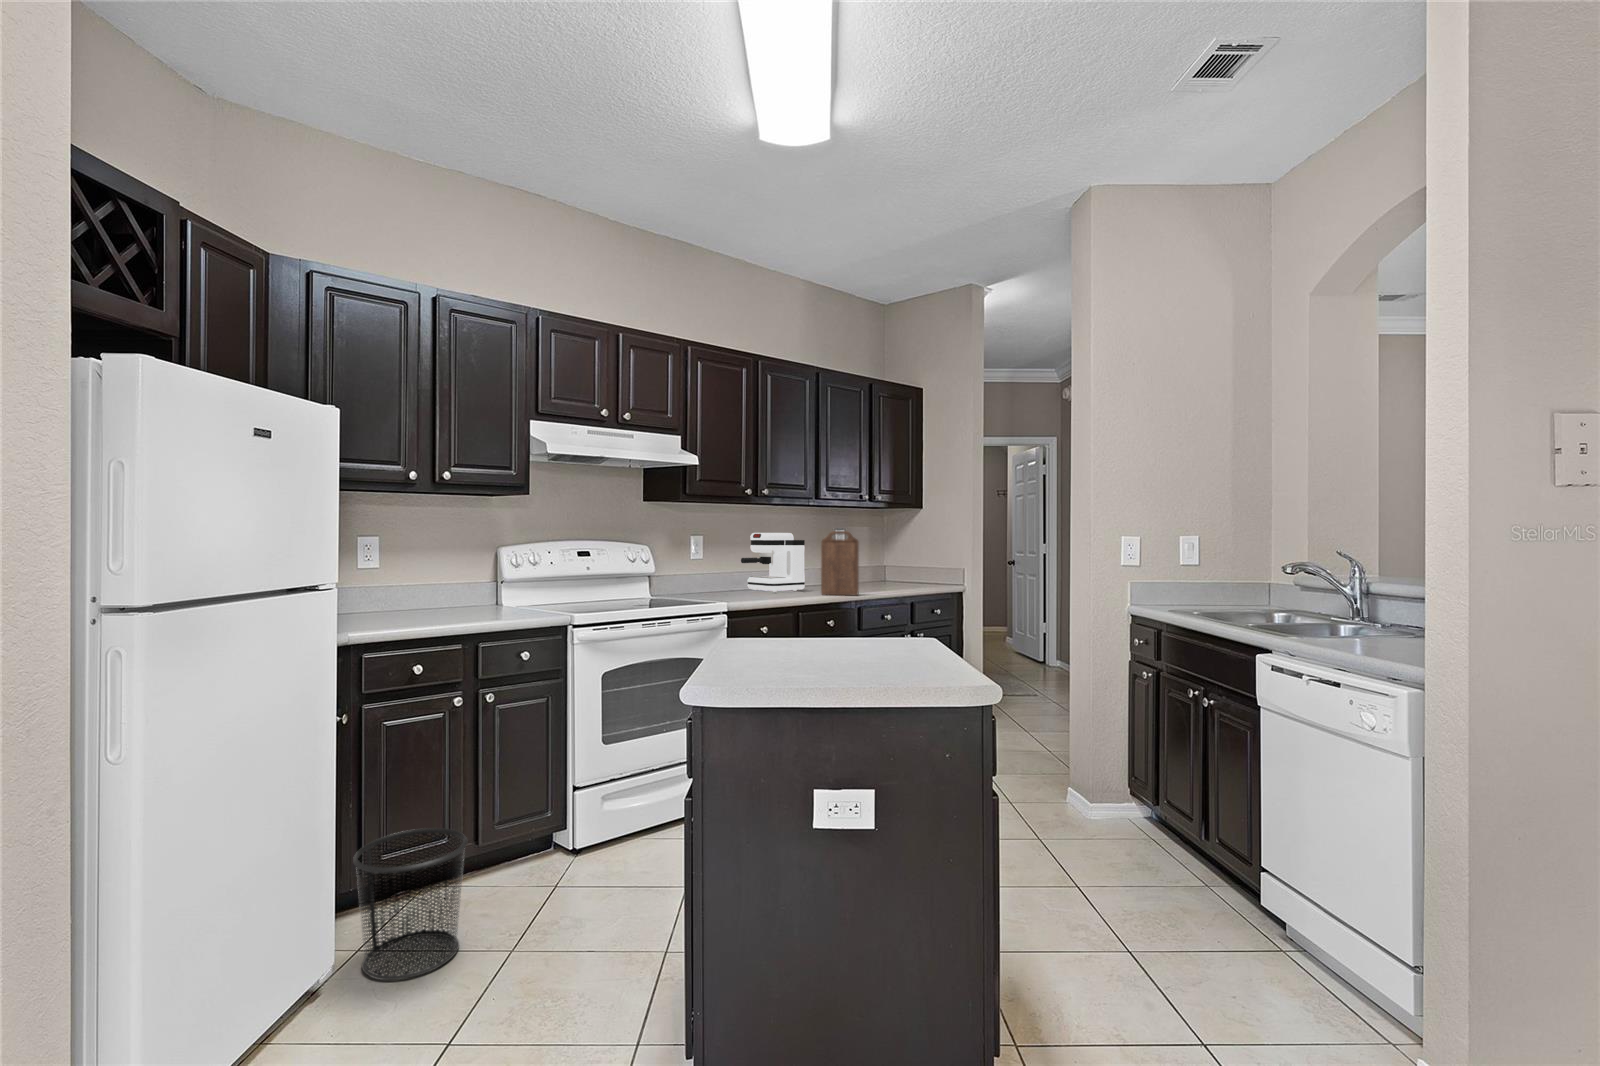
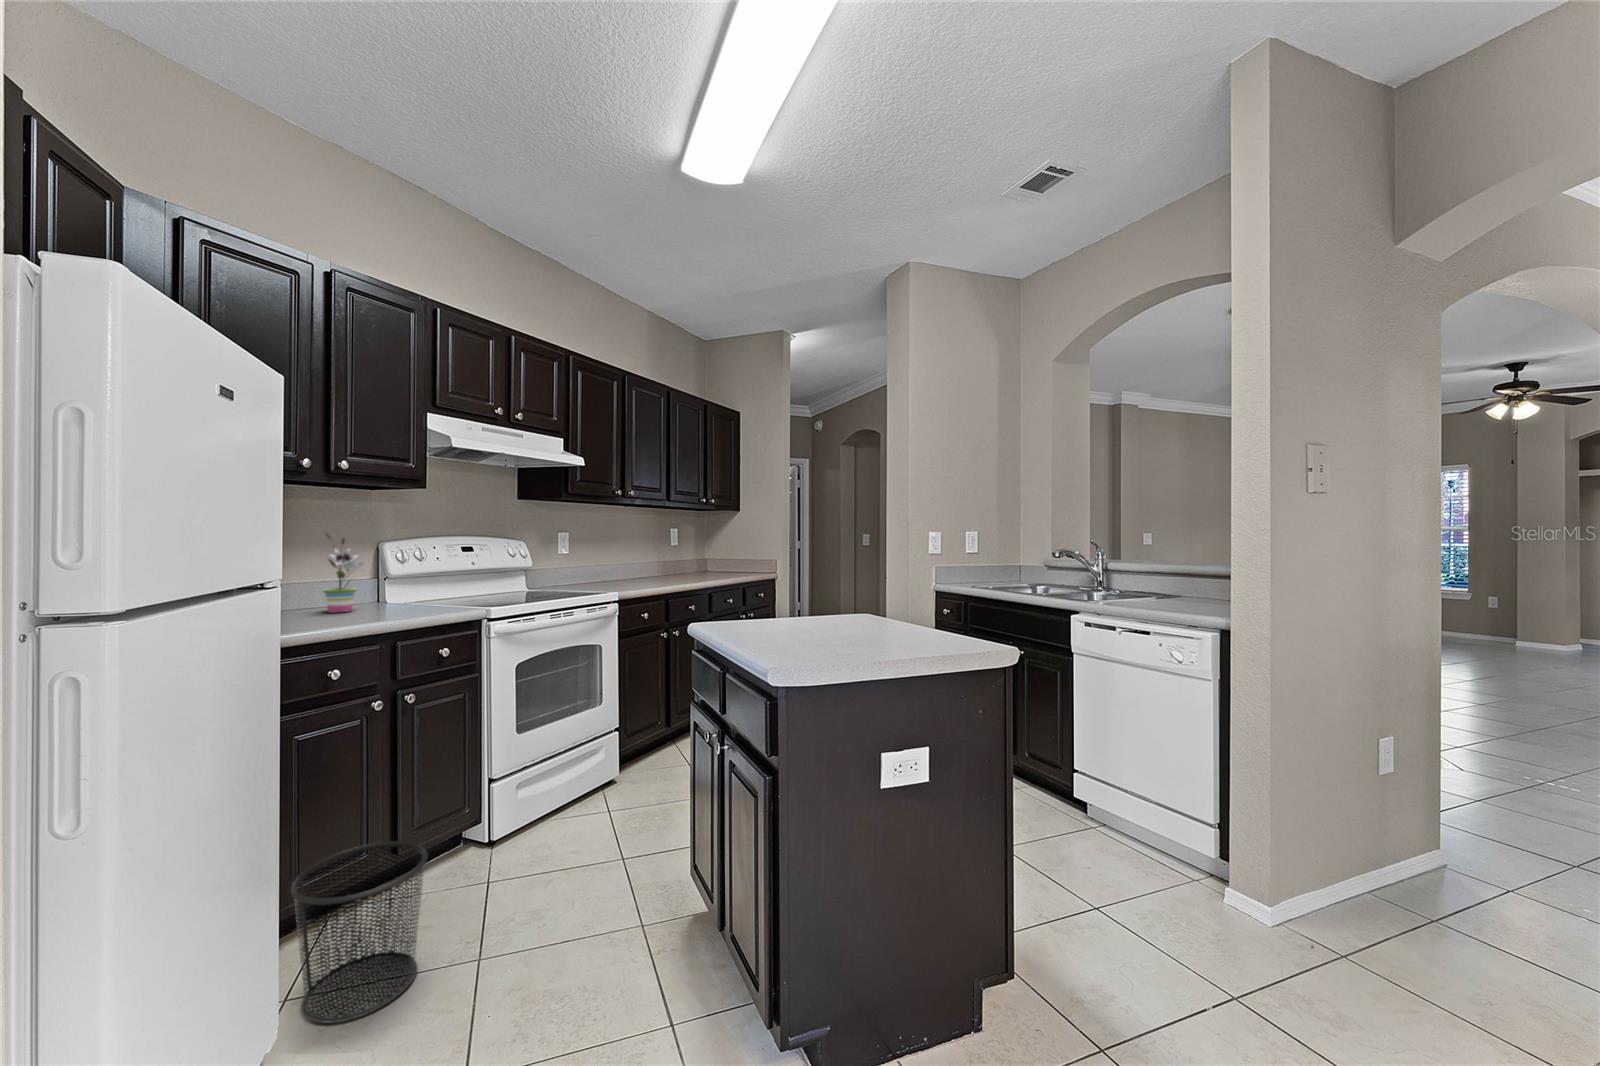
cutting board: present [821,531,859,595] -> none [677,529,709,584]
coffee maker: present [741,533,805,592] -> none [603,530,659,582]
potted plant: none [439,537,477,613] -> present [323,532,363,613]

